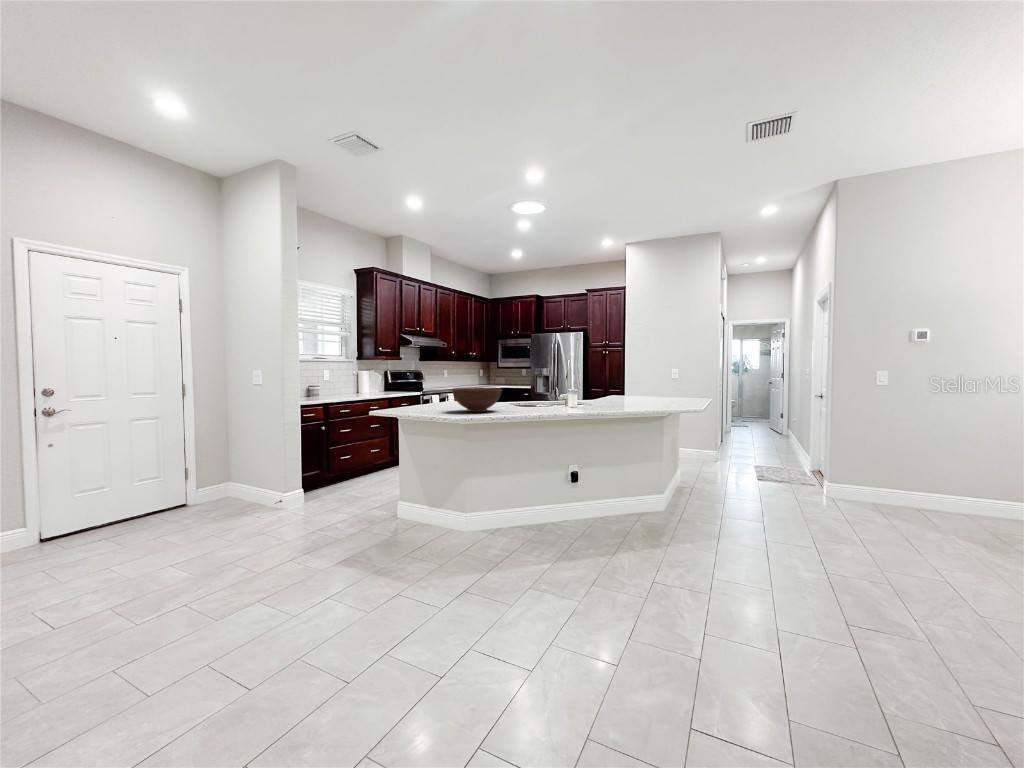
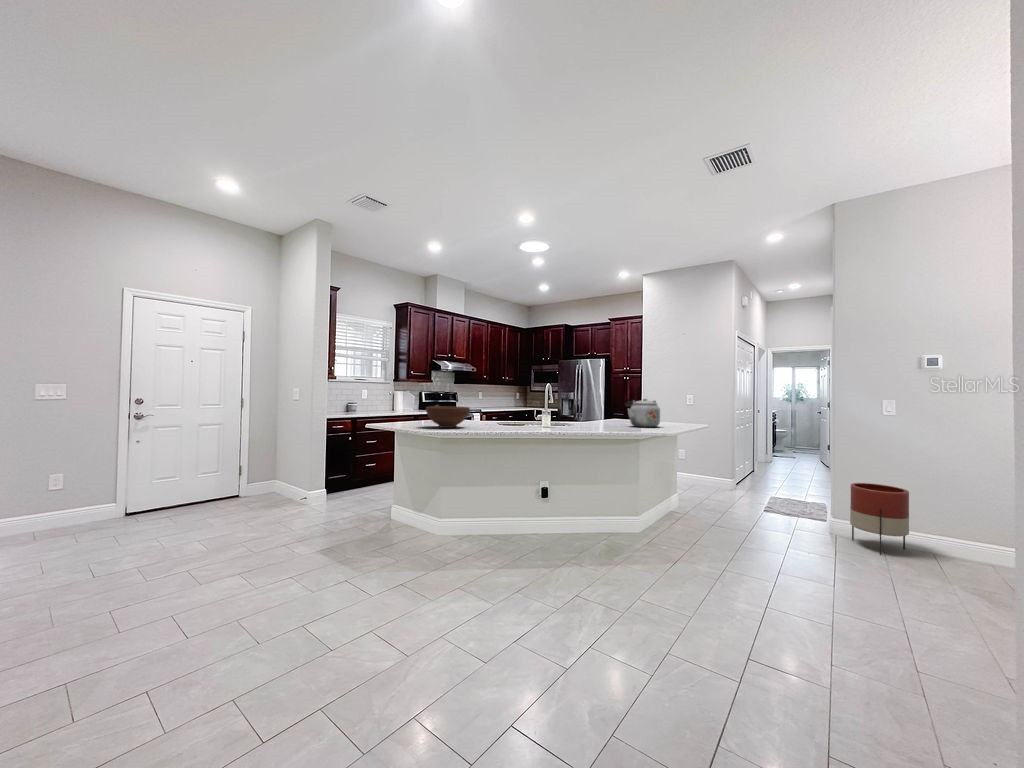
kettle: none [646,374,683,403] -> present [625,399,660,427]
planter: none [850,447,905,512] -> present [850,483,909,555]

